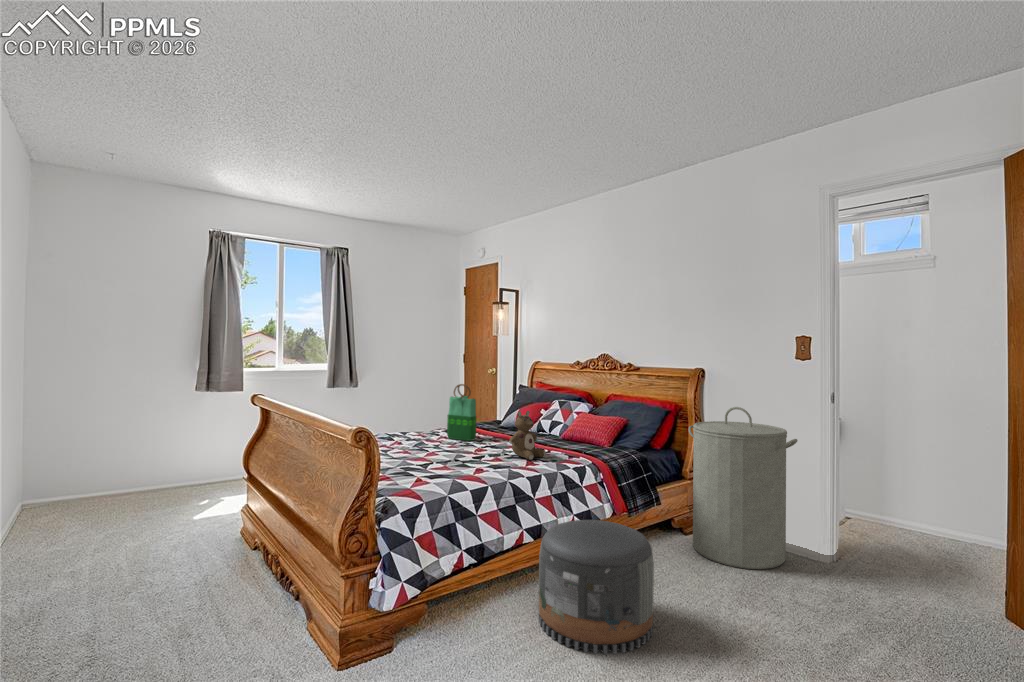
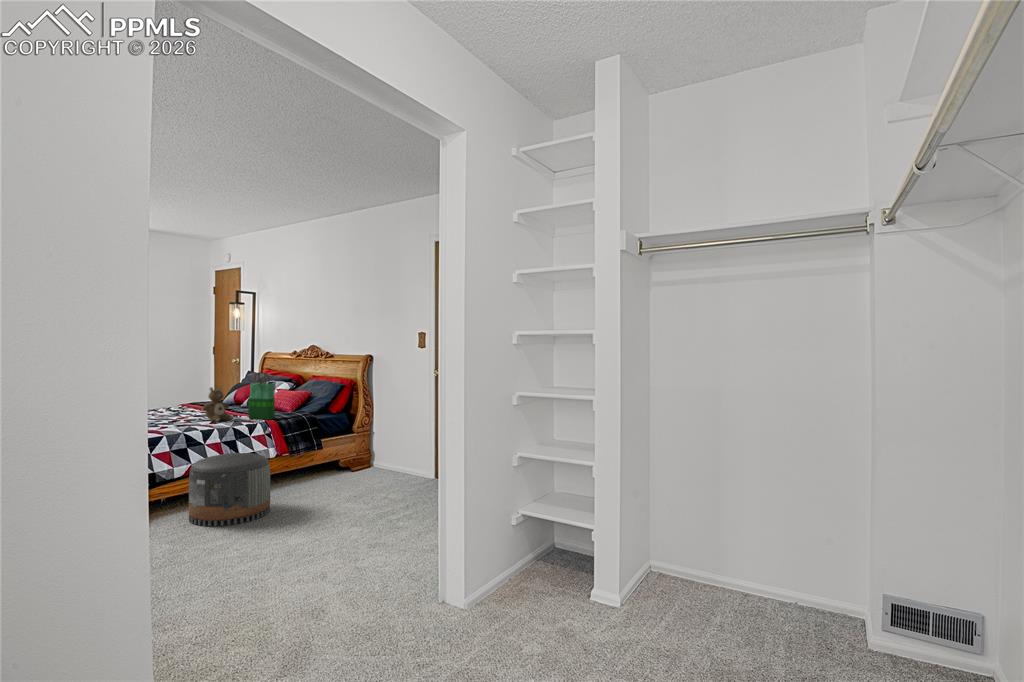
tote bag: present [447,384,476,441] -> present [248,372,275,420]
laundry hamper: present [688,407,798,569] -> none [345,379,406,485]

